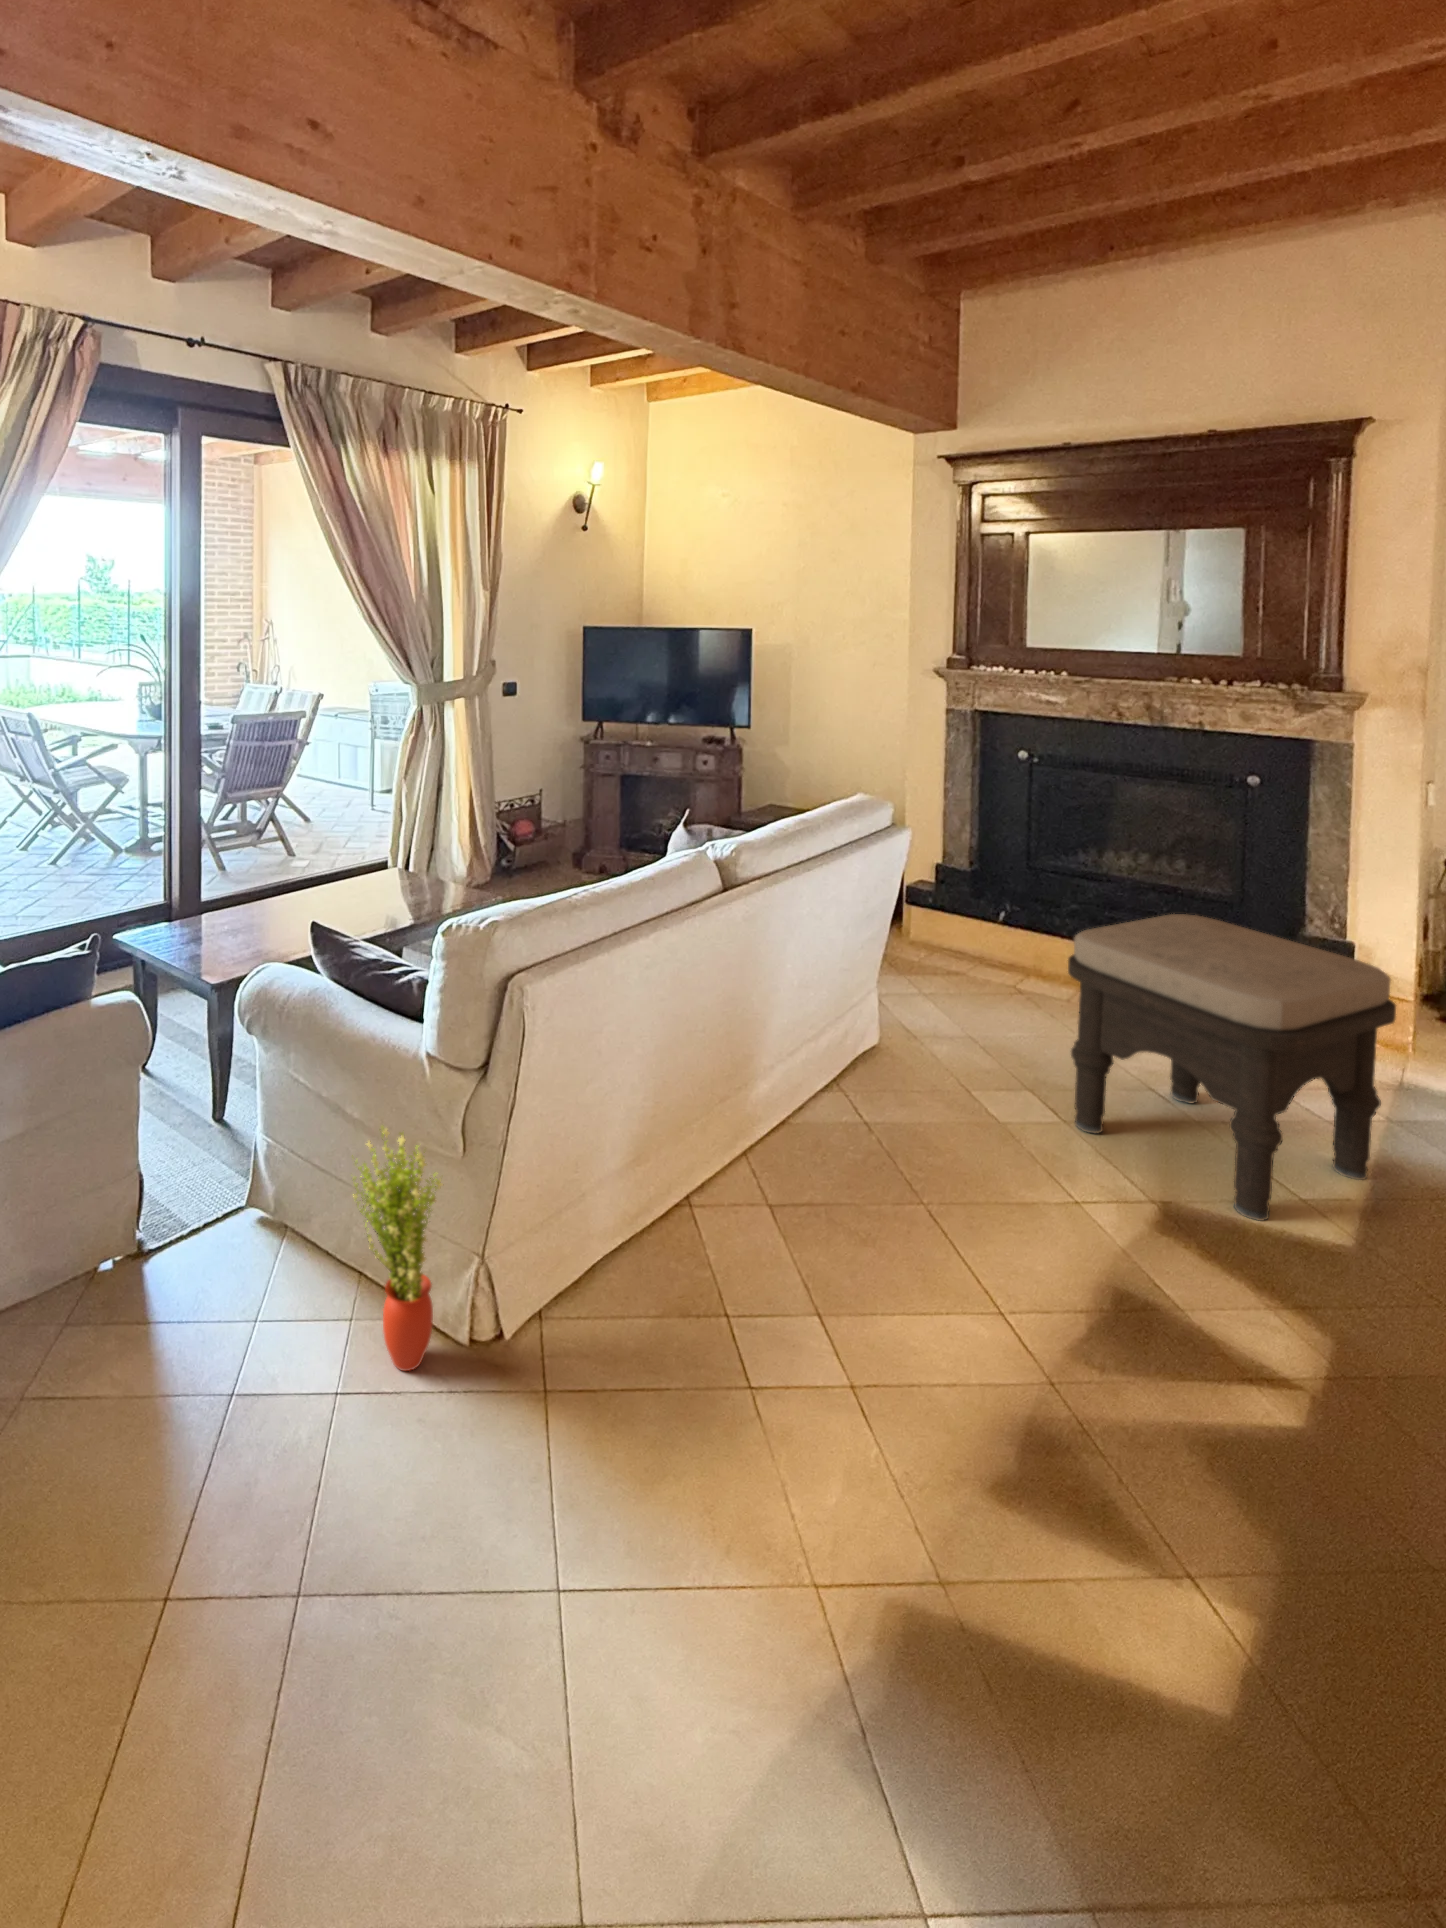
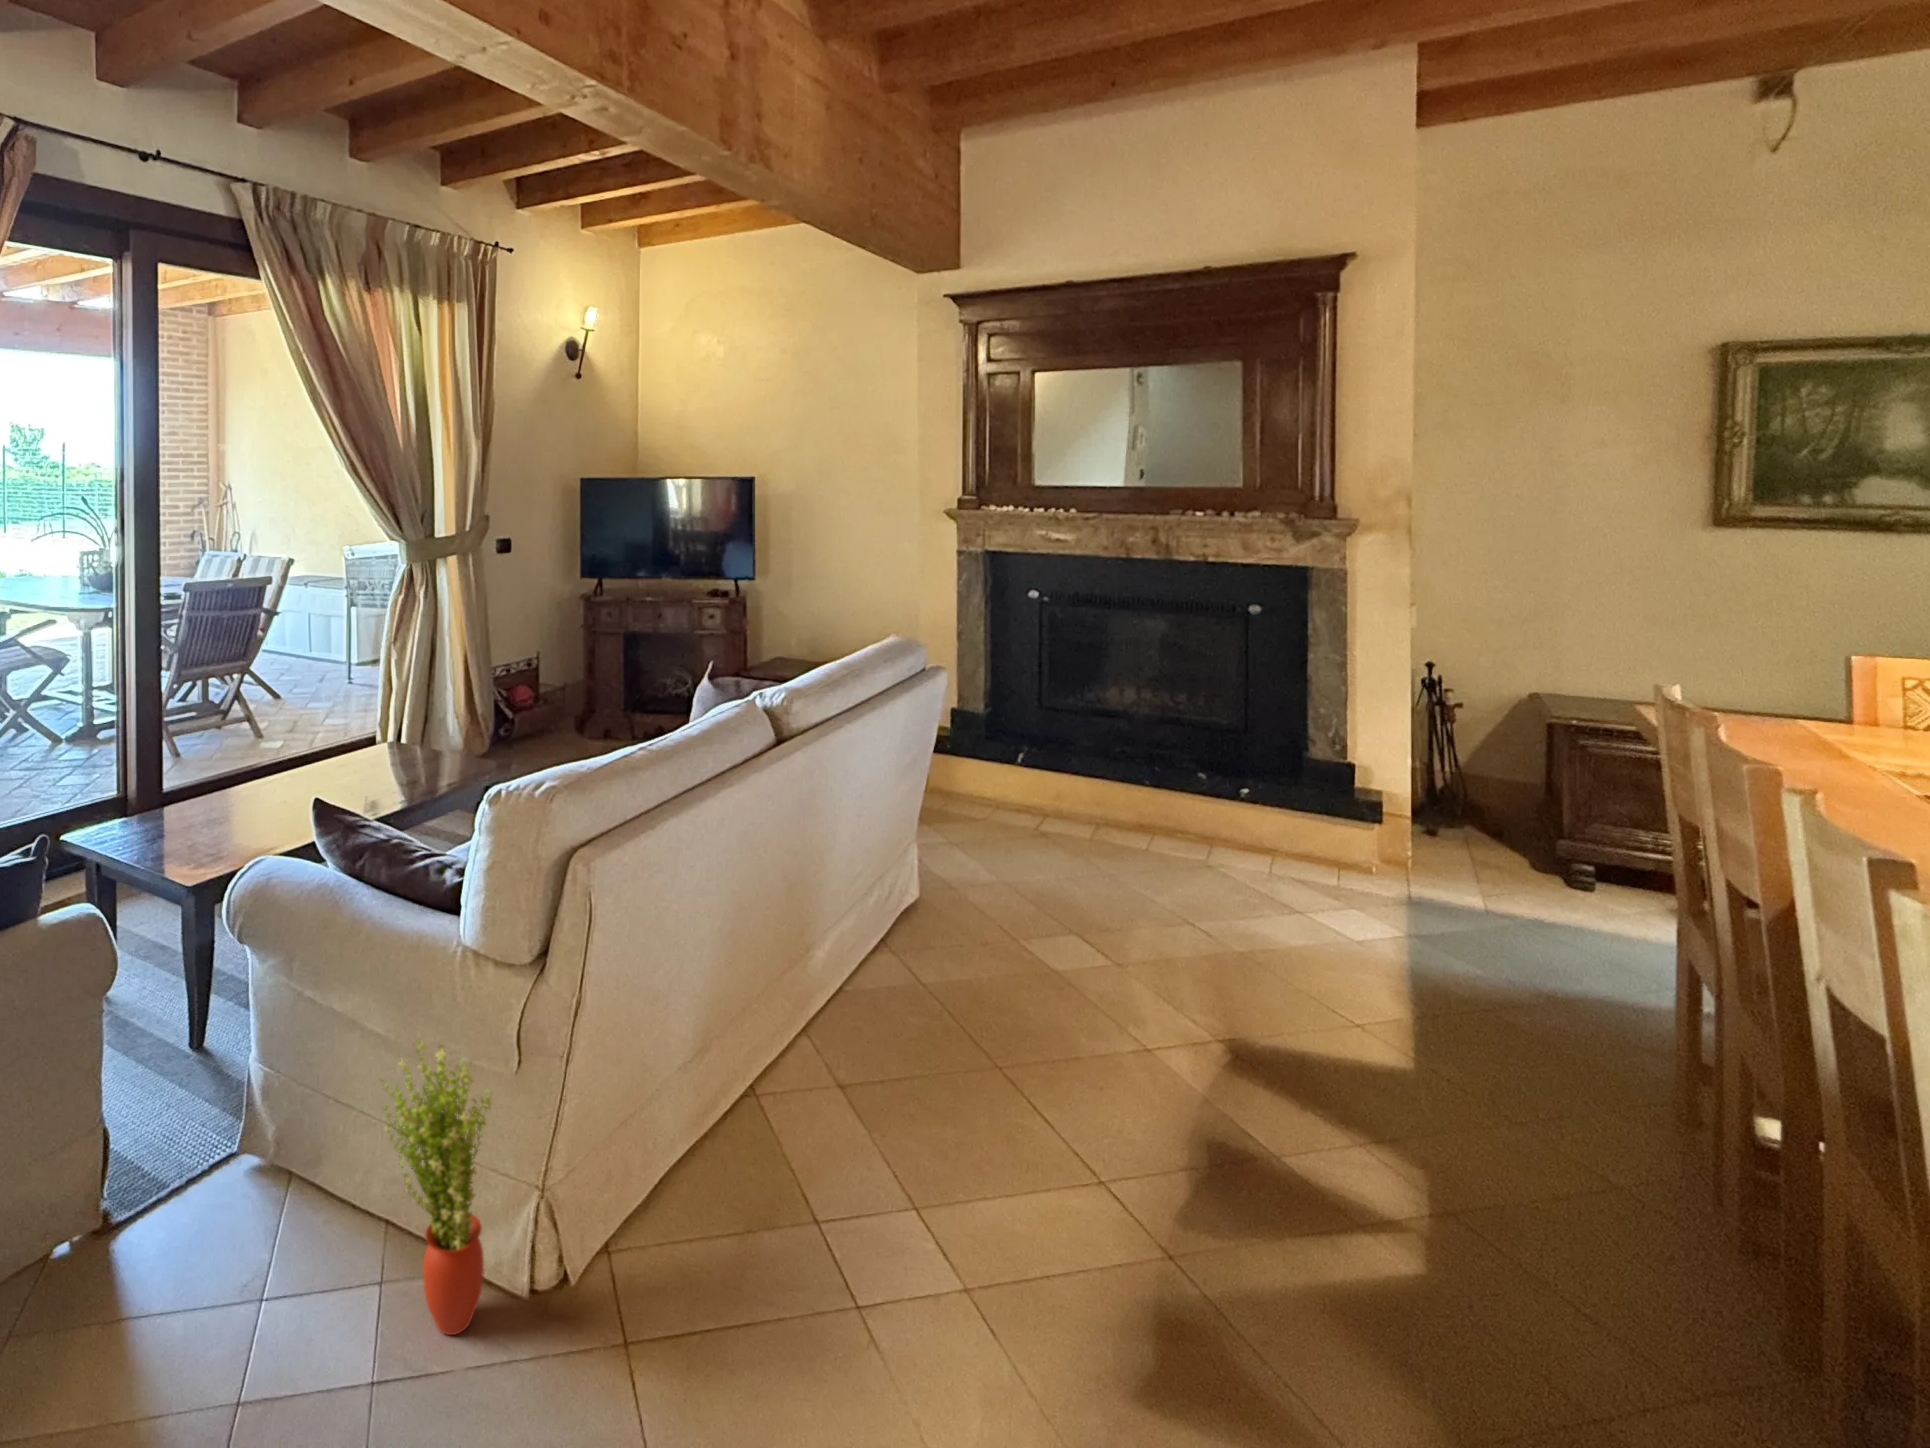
ottoman: present [1068,914,1396,1221] -> none [1115,742,1426,1048]

